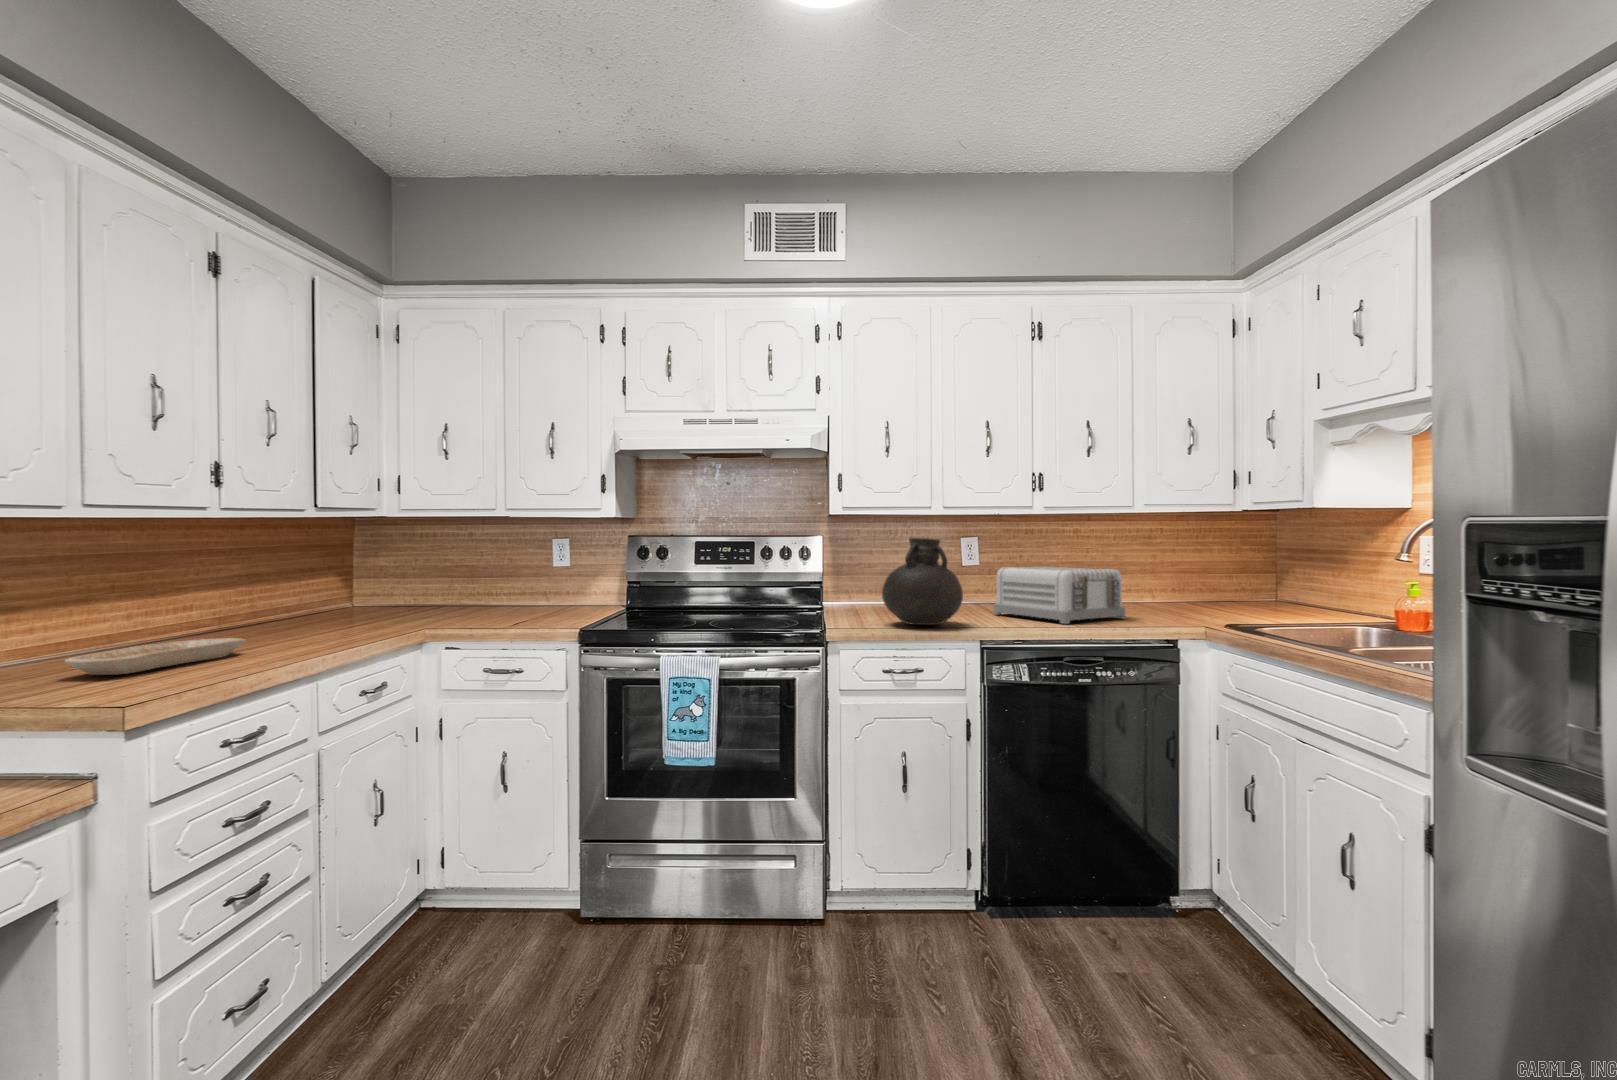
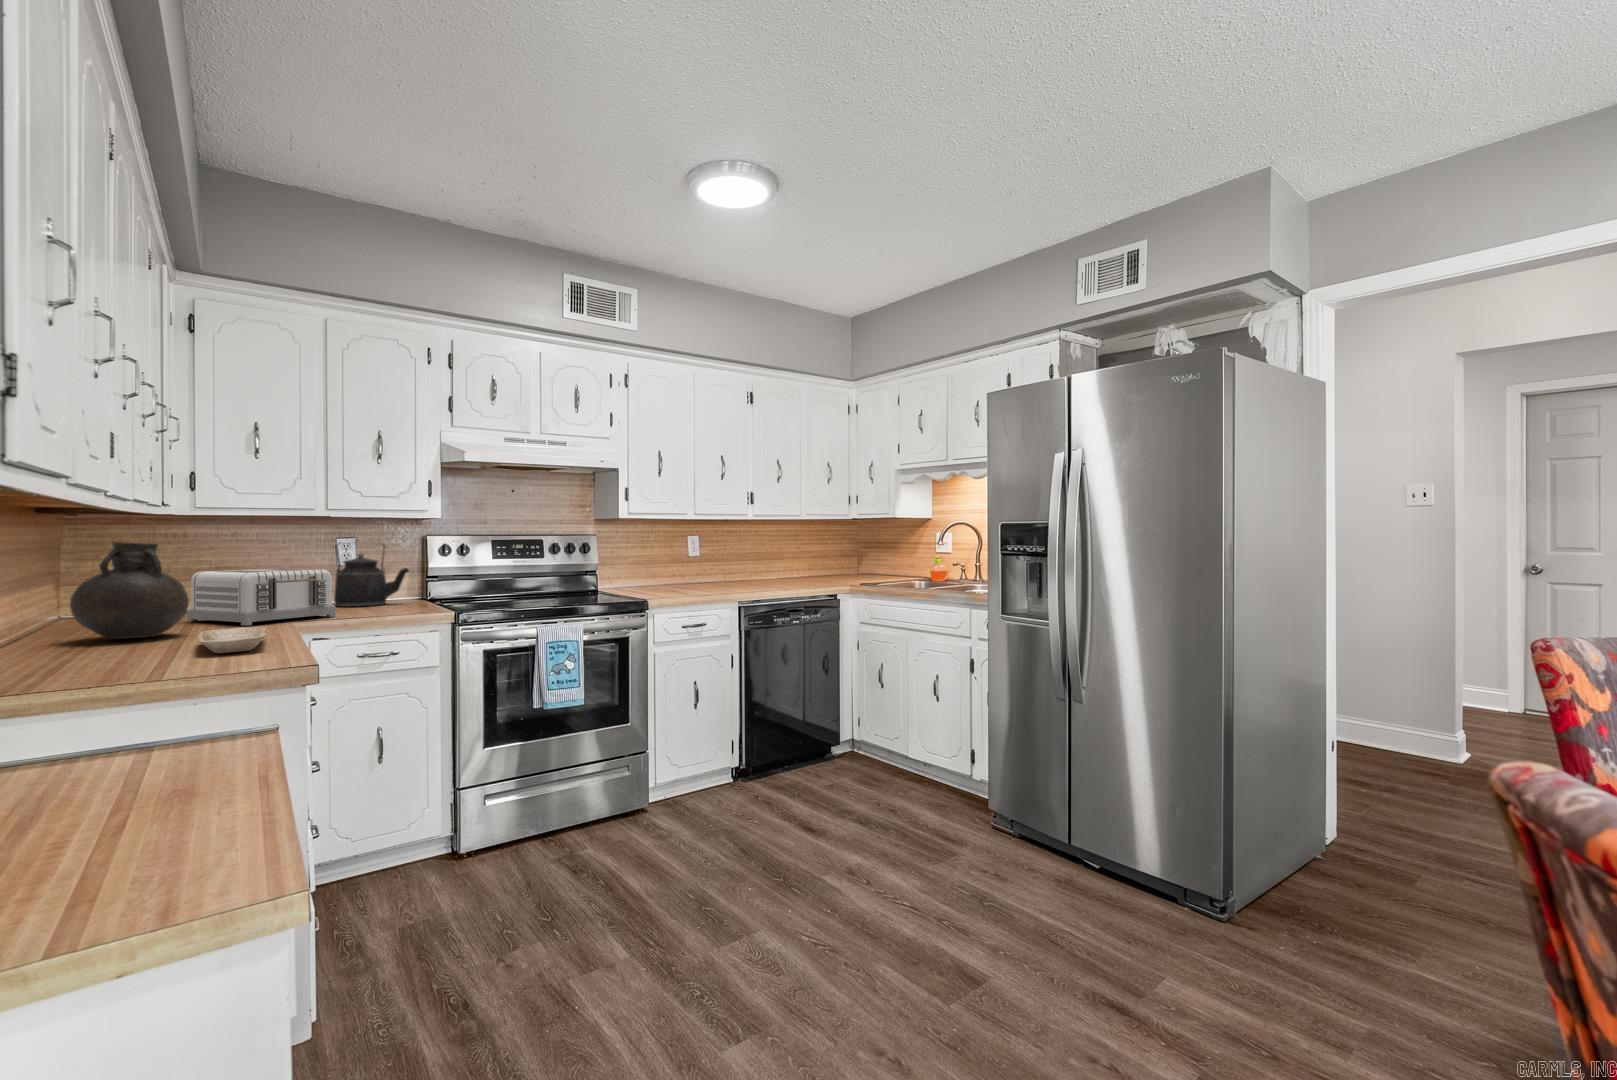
vase: present [882,538,963,625] -> present [70,542,189,639]
kettle: none [525,543,590,612] -> present [334,543,409,607]
toaster: present [993,566,1125,624] -> present [188,569,335,625]

